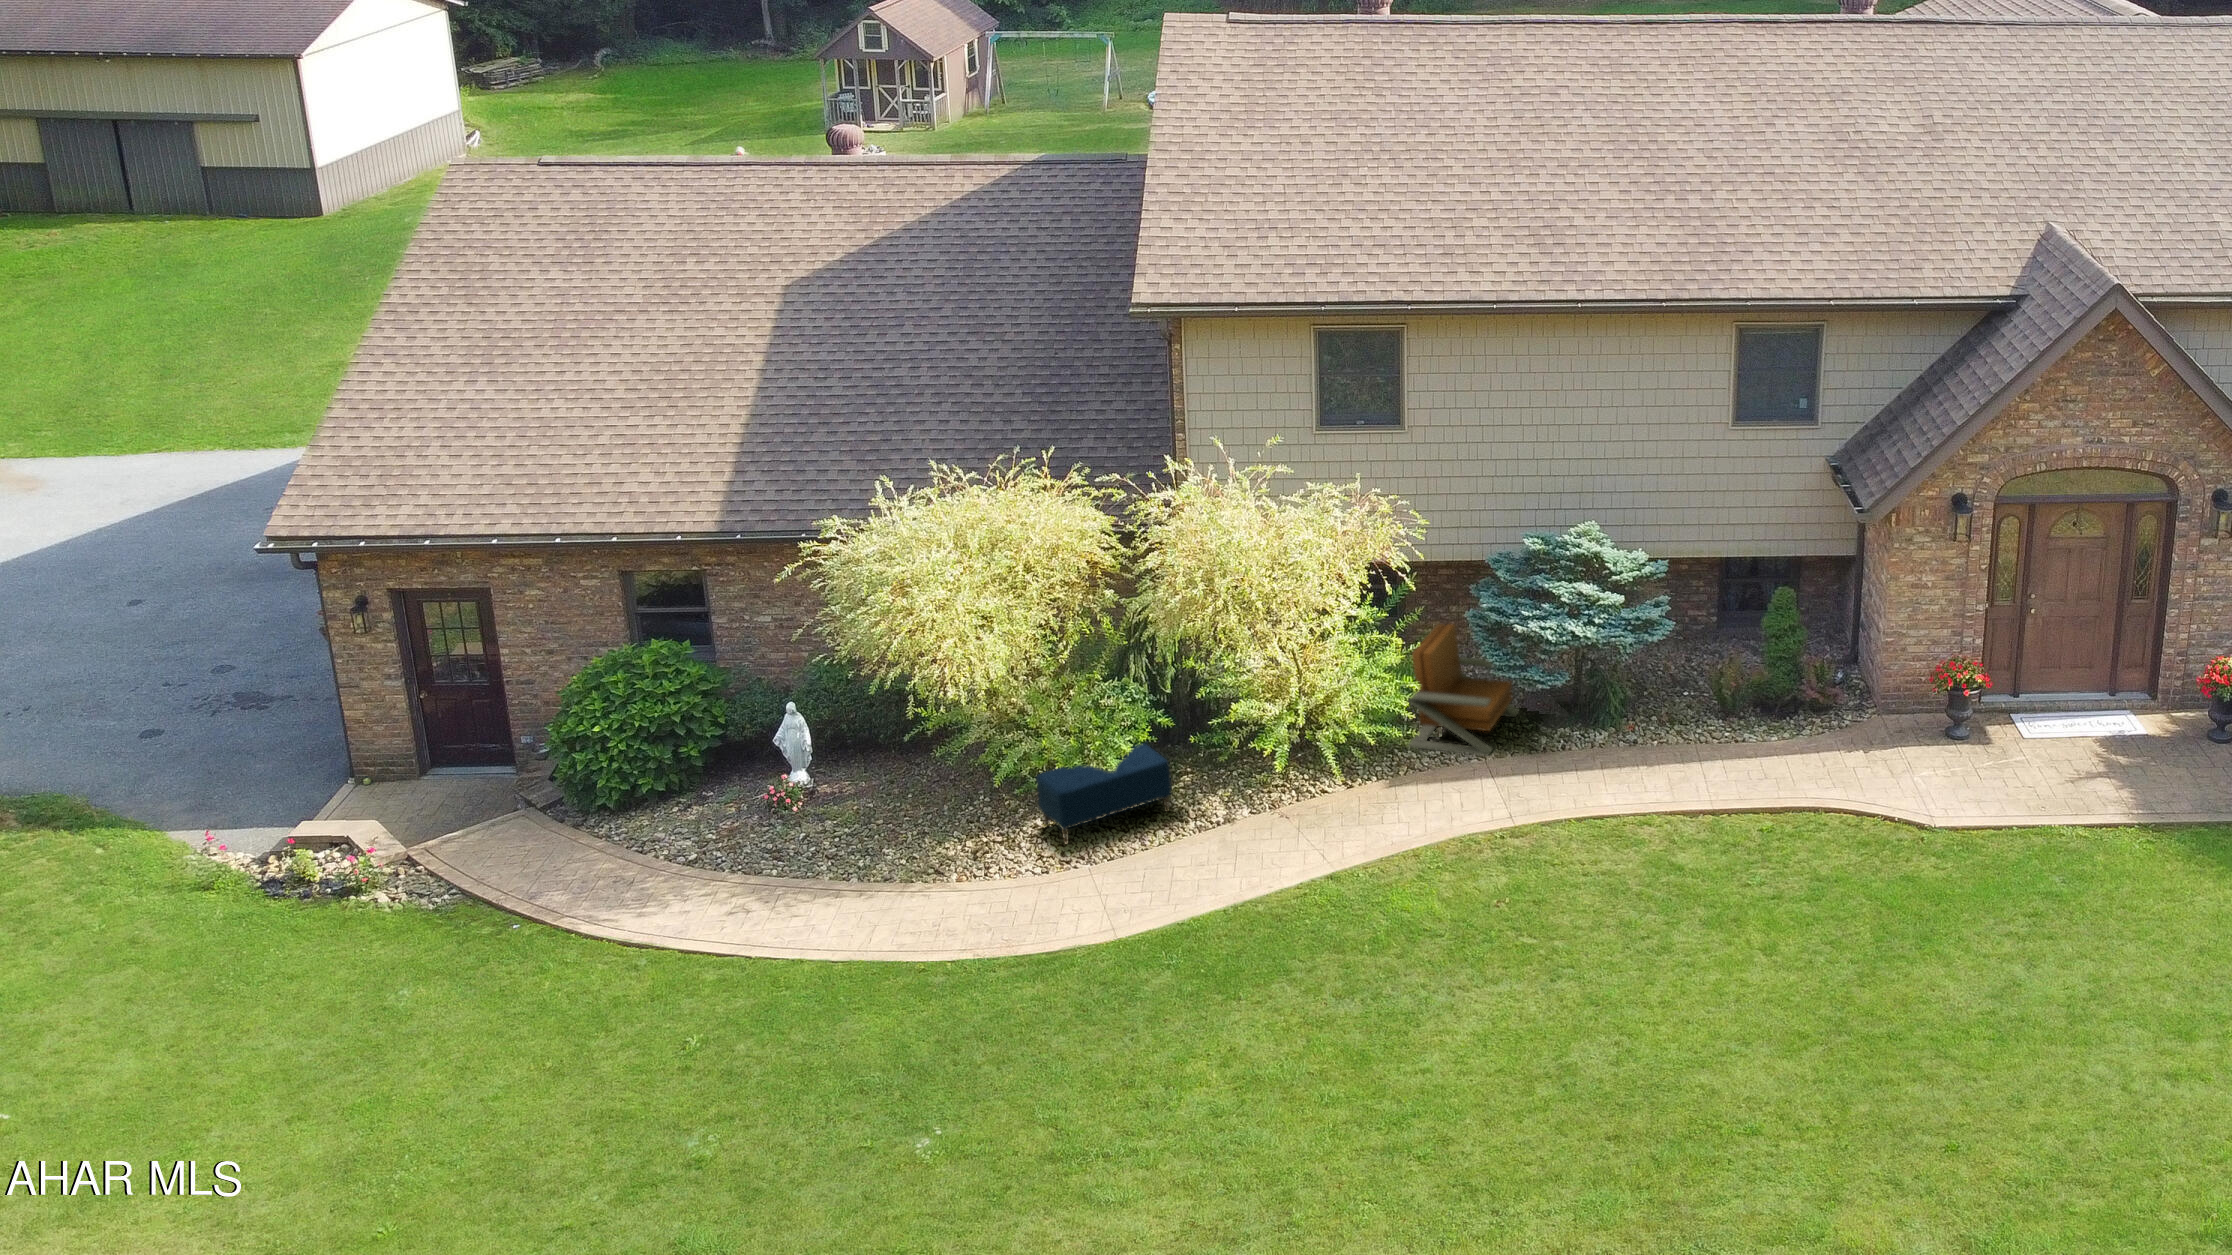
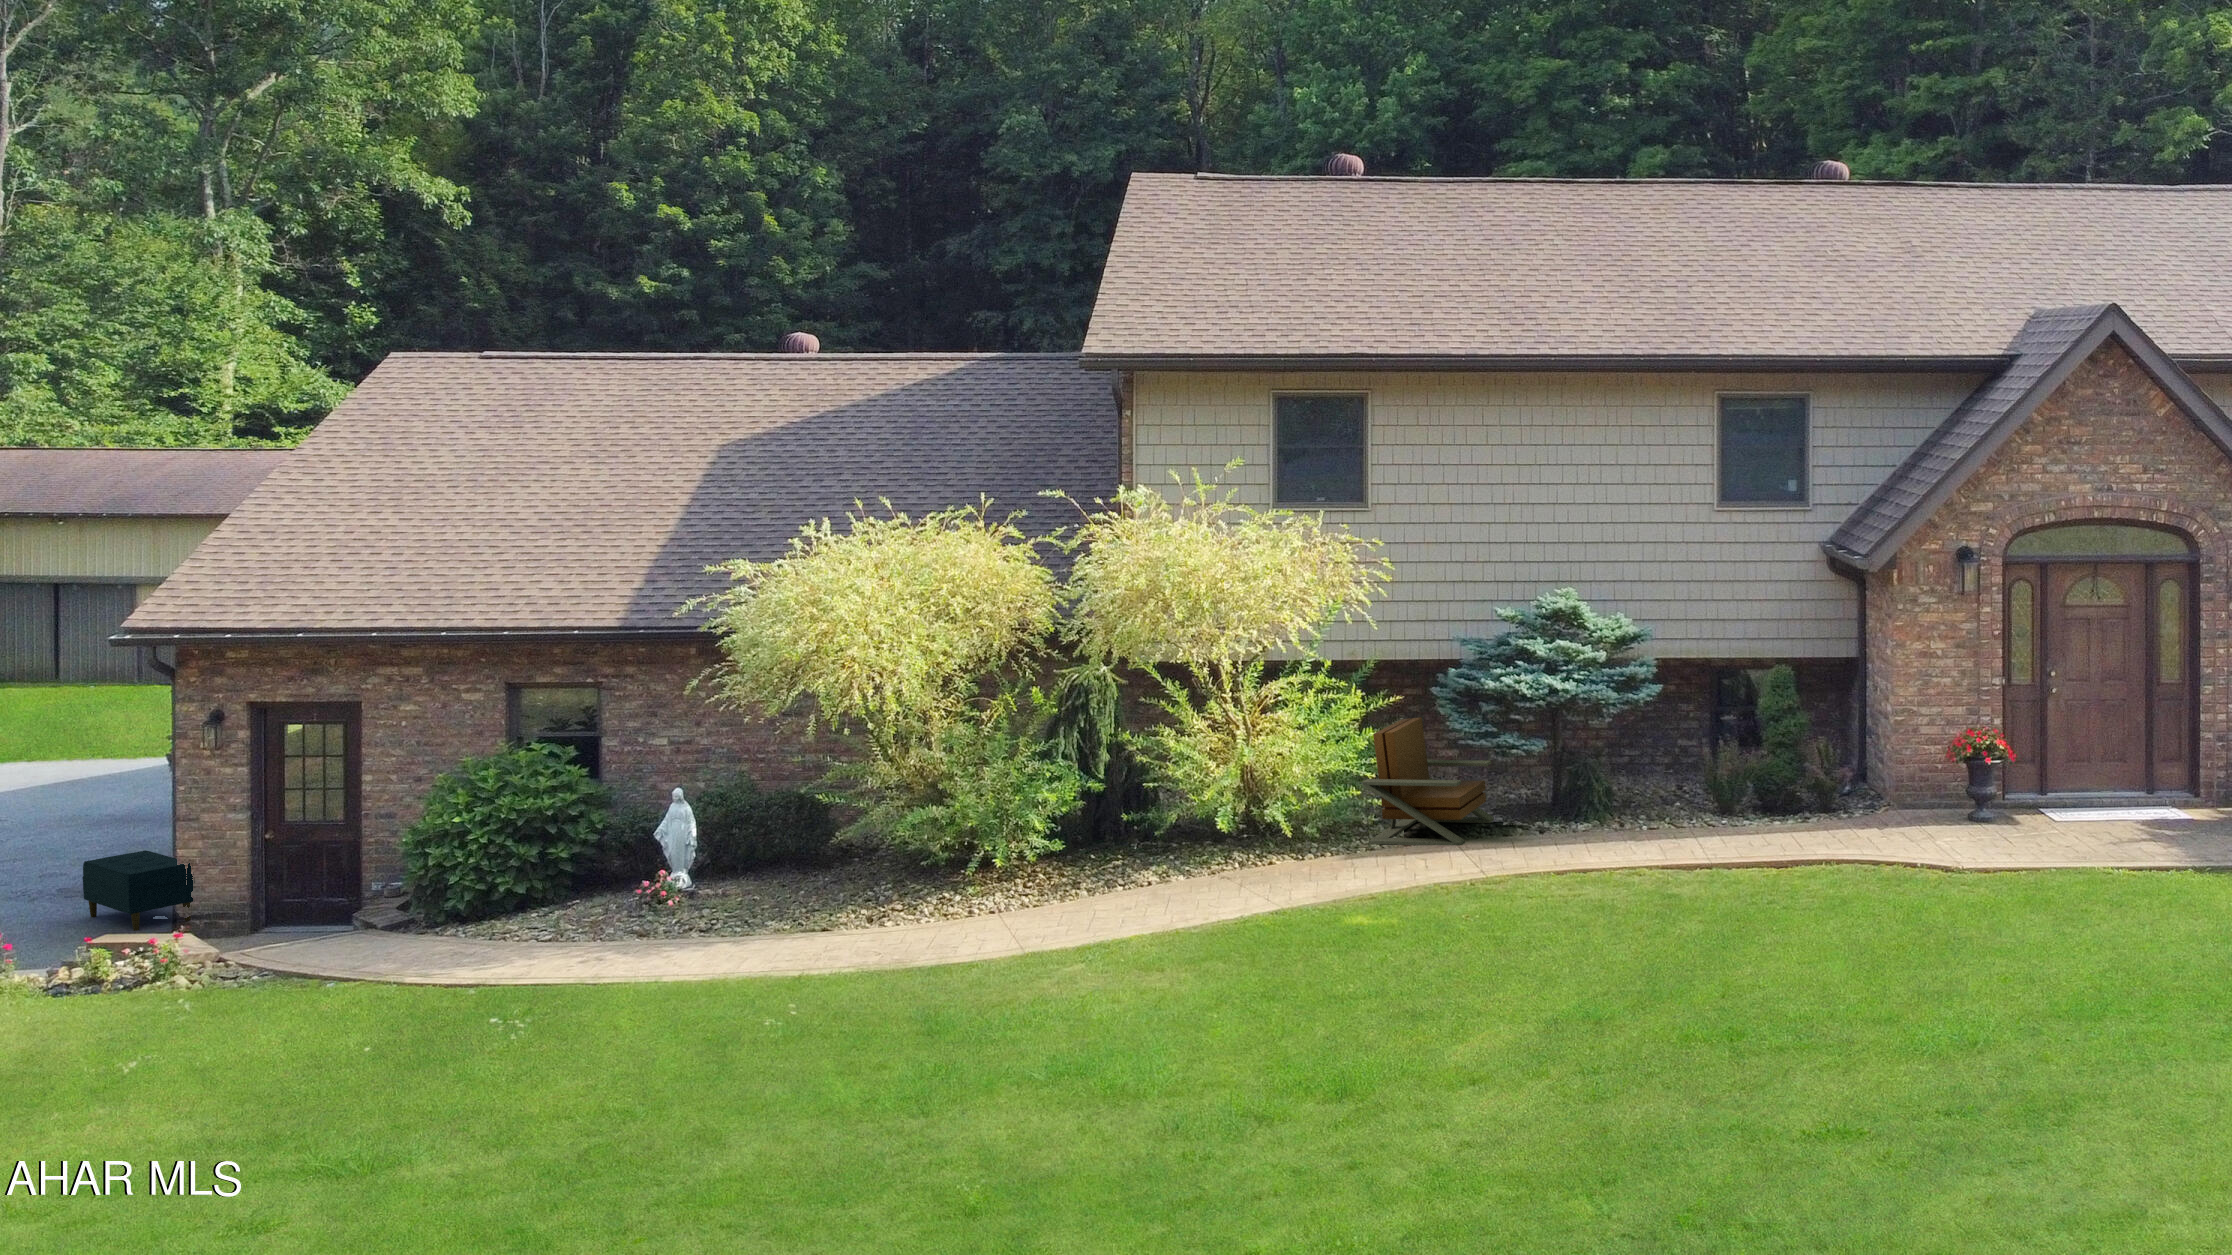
bench: present [1037,743,1172,844] -> present [83,850,195,931]

